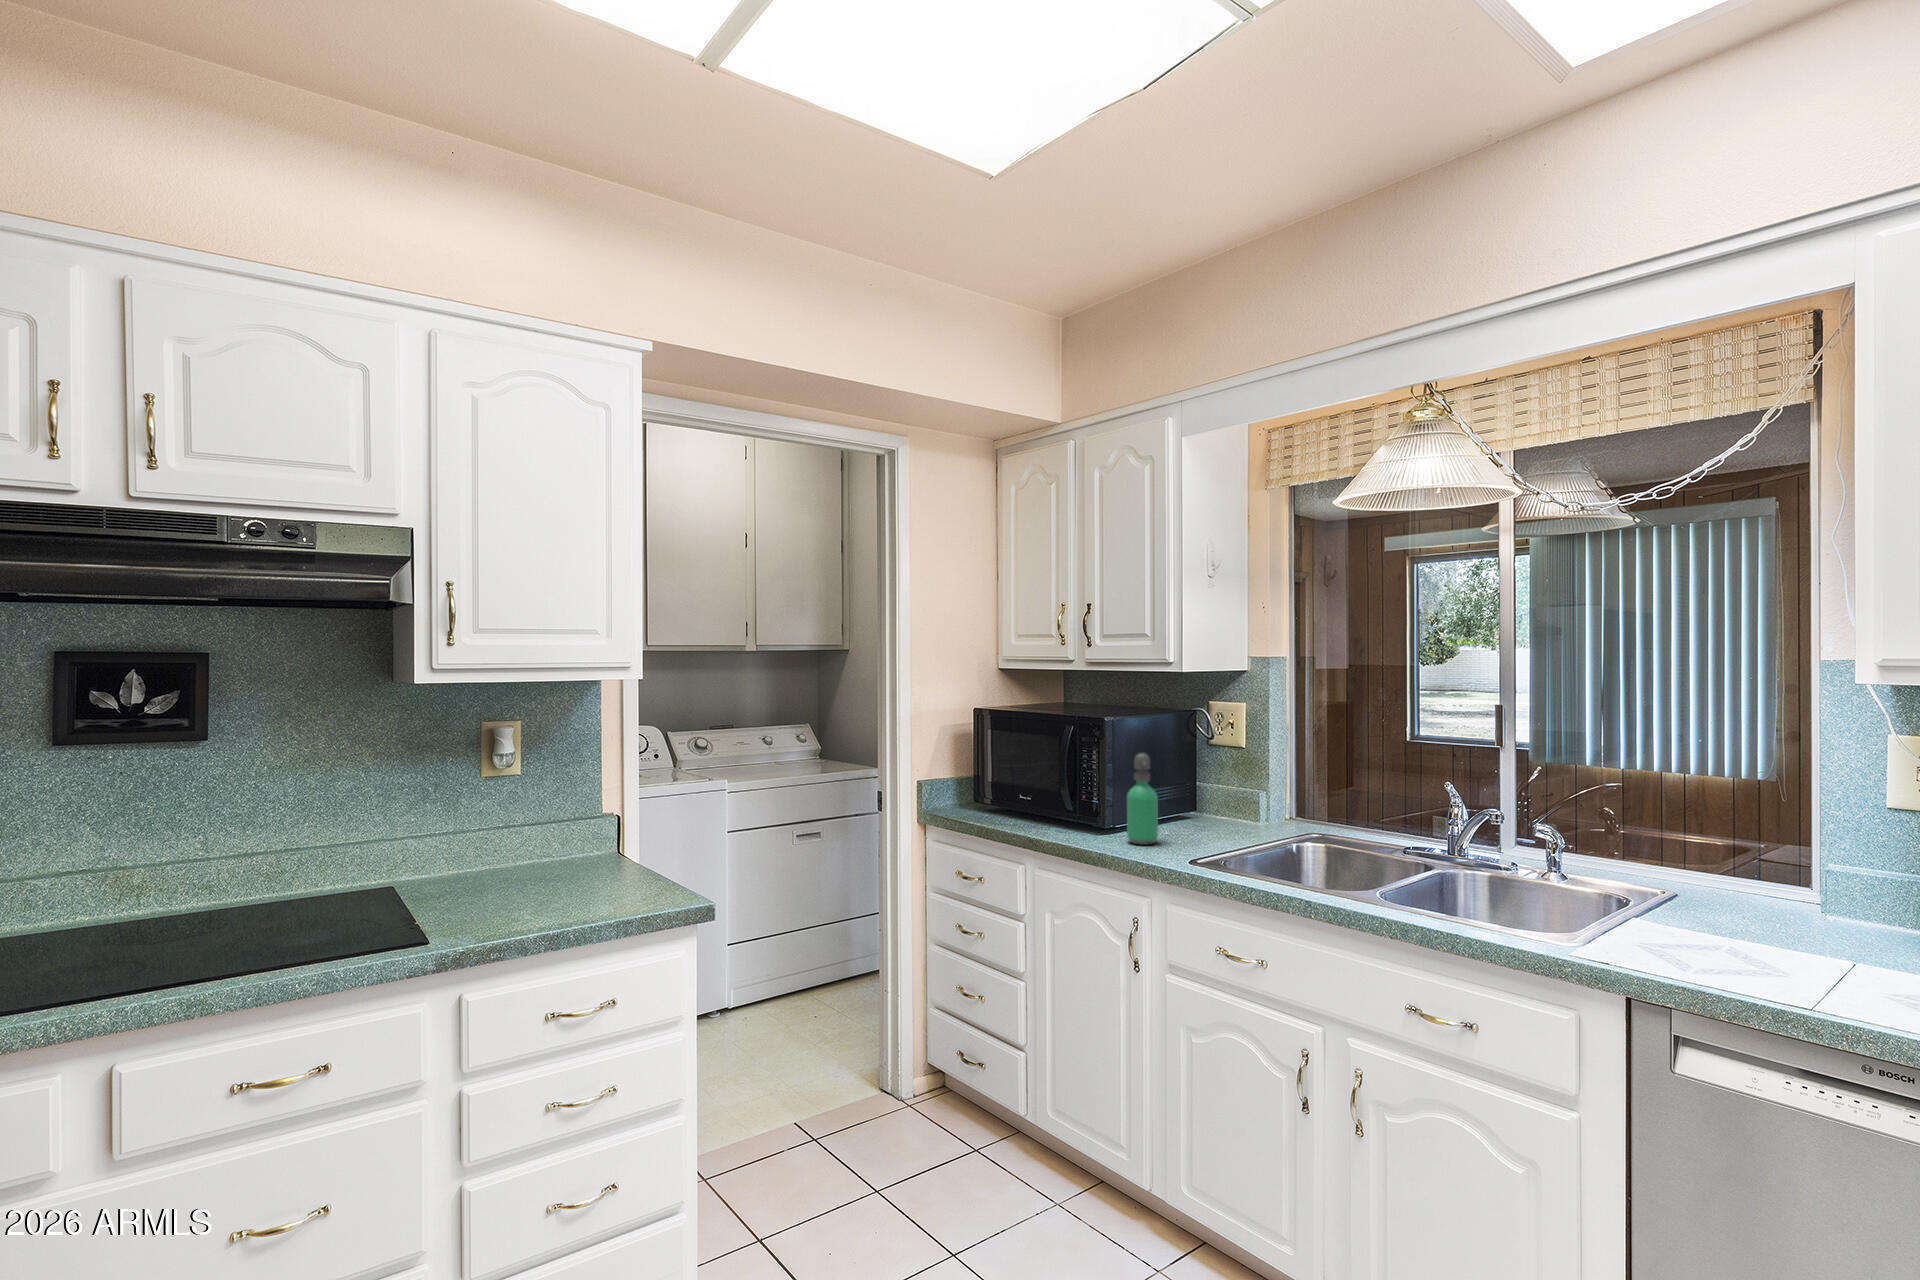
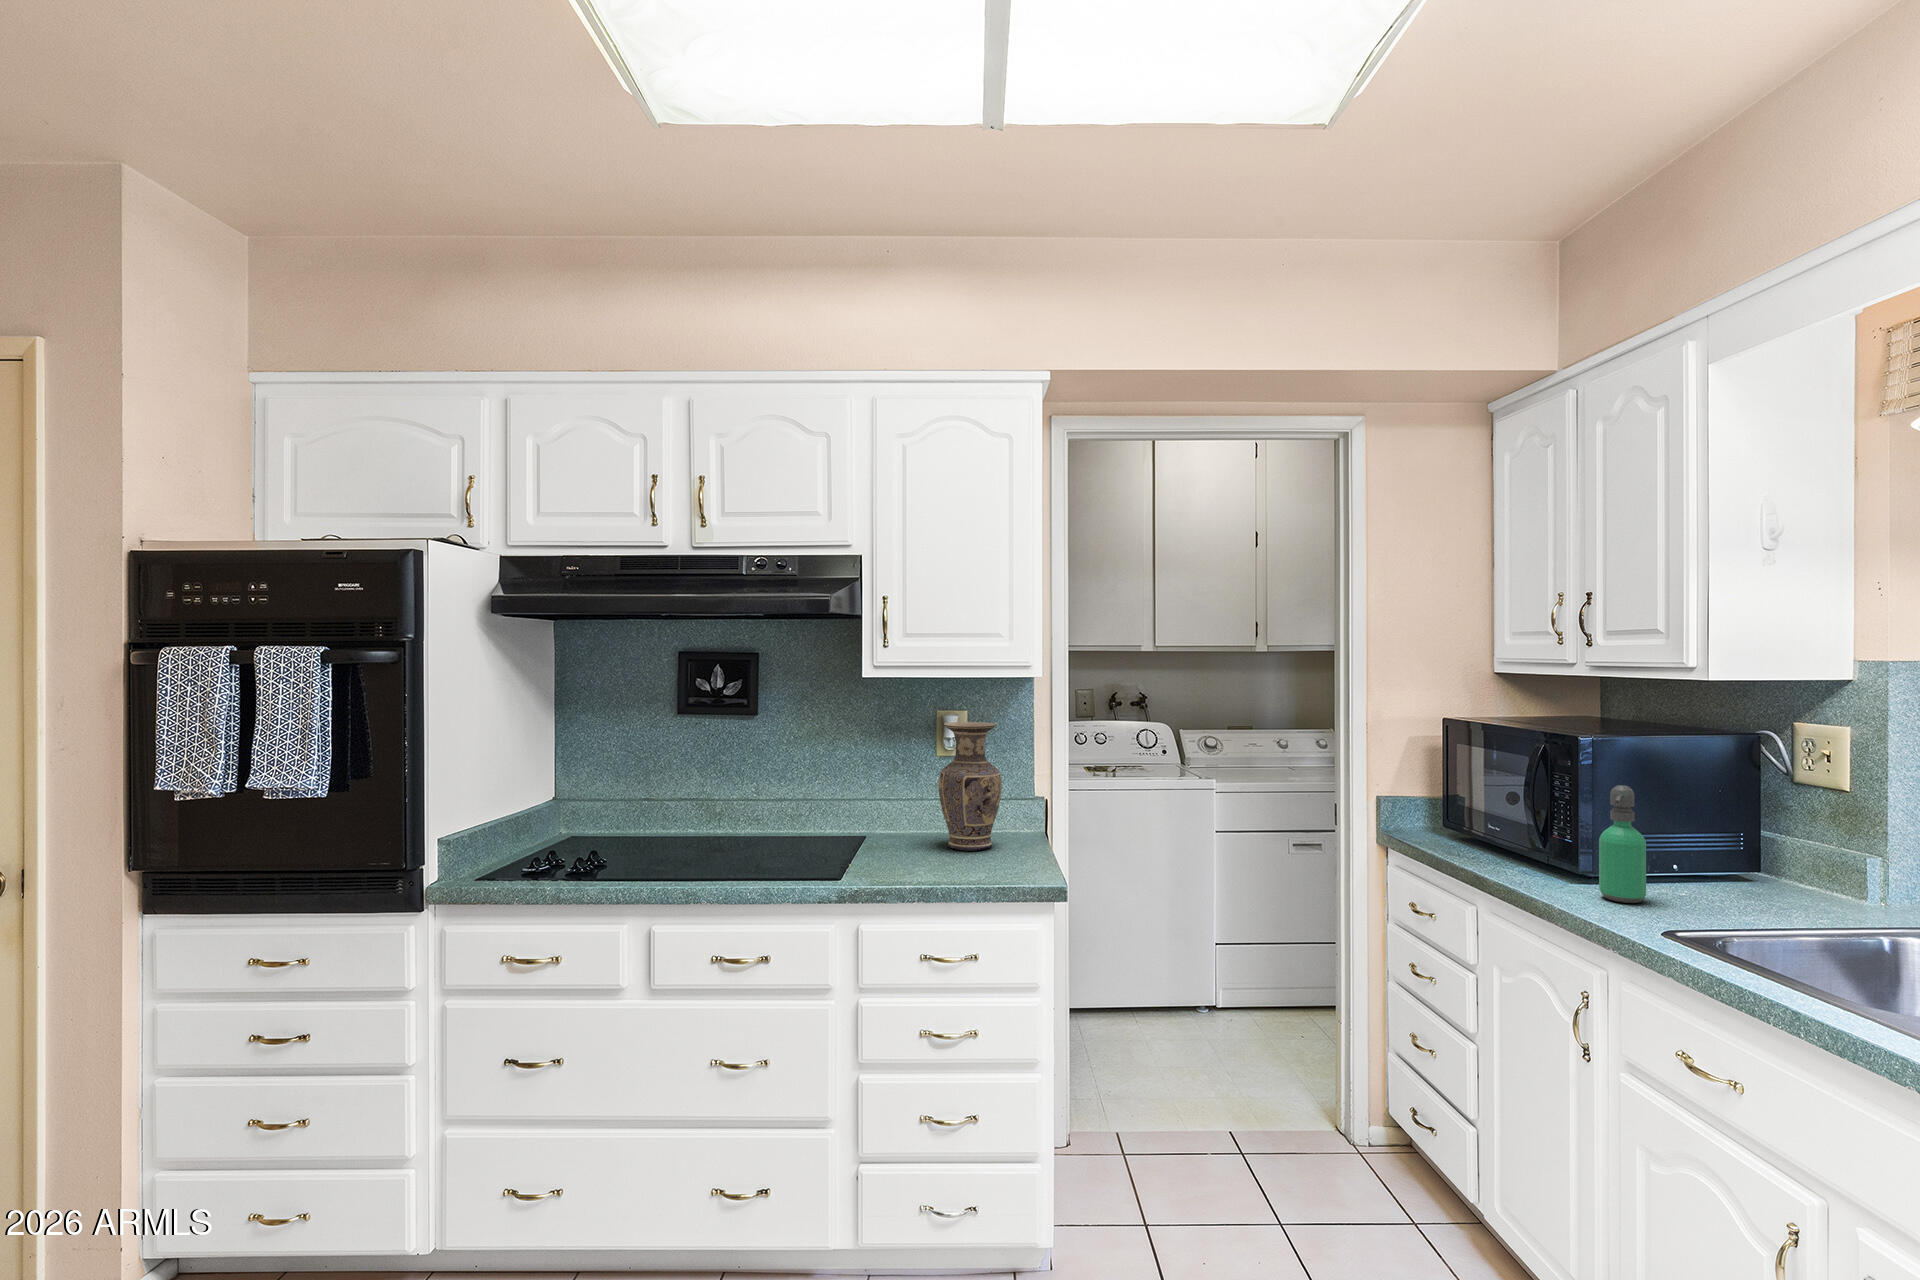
vase: none [509,733,590,885] -> present [939,722,1002,851]

